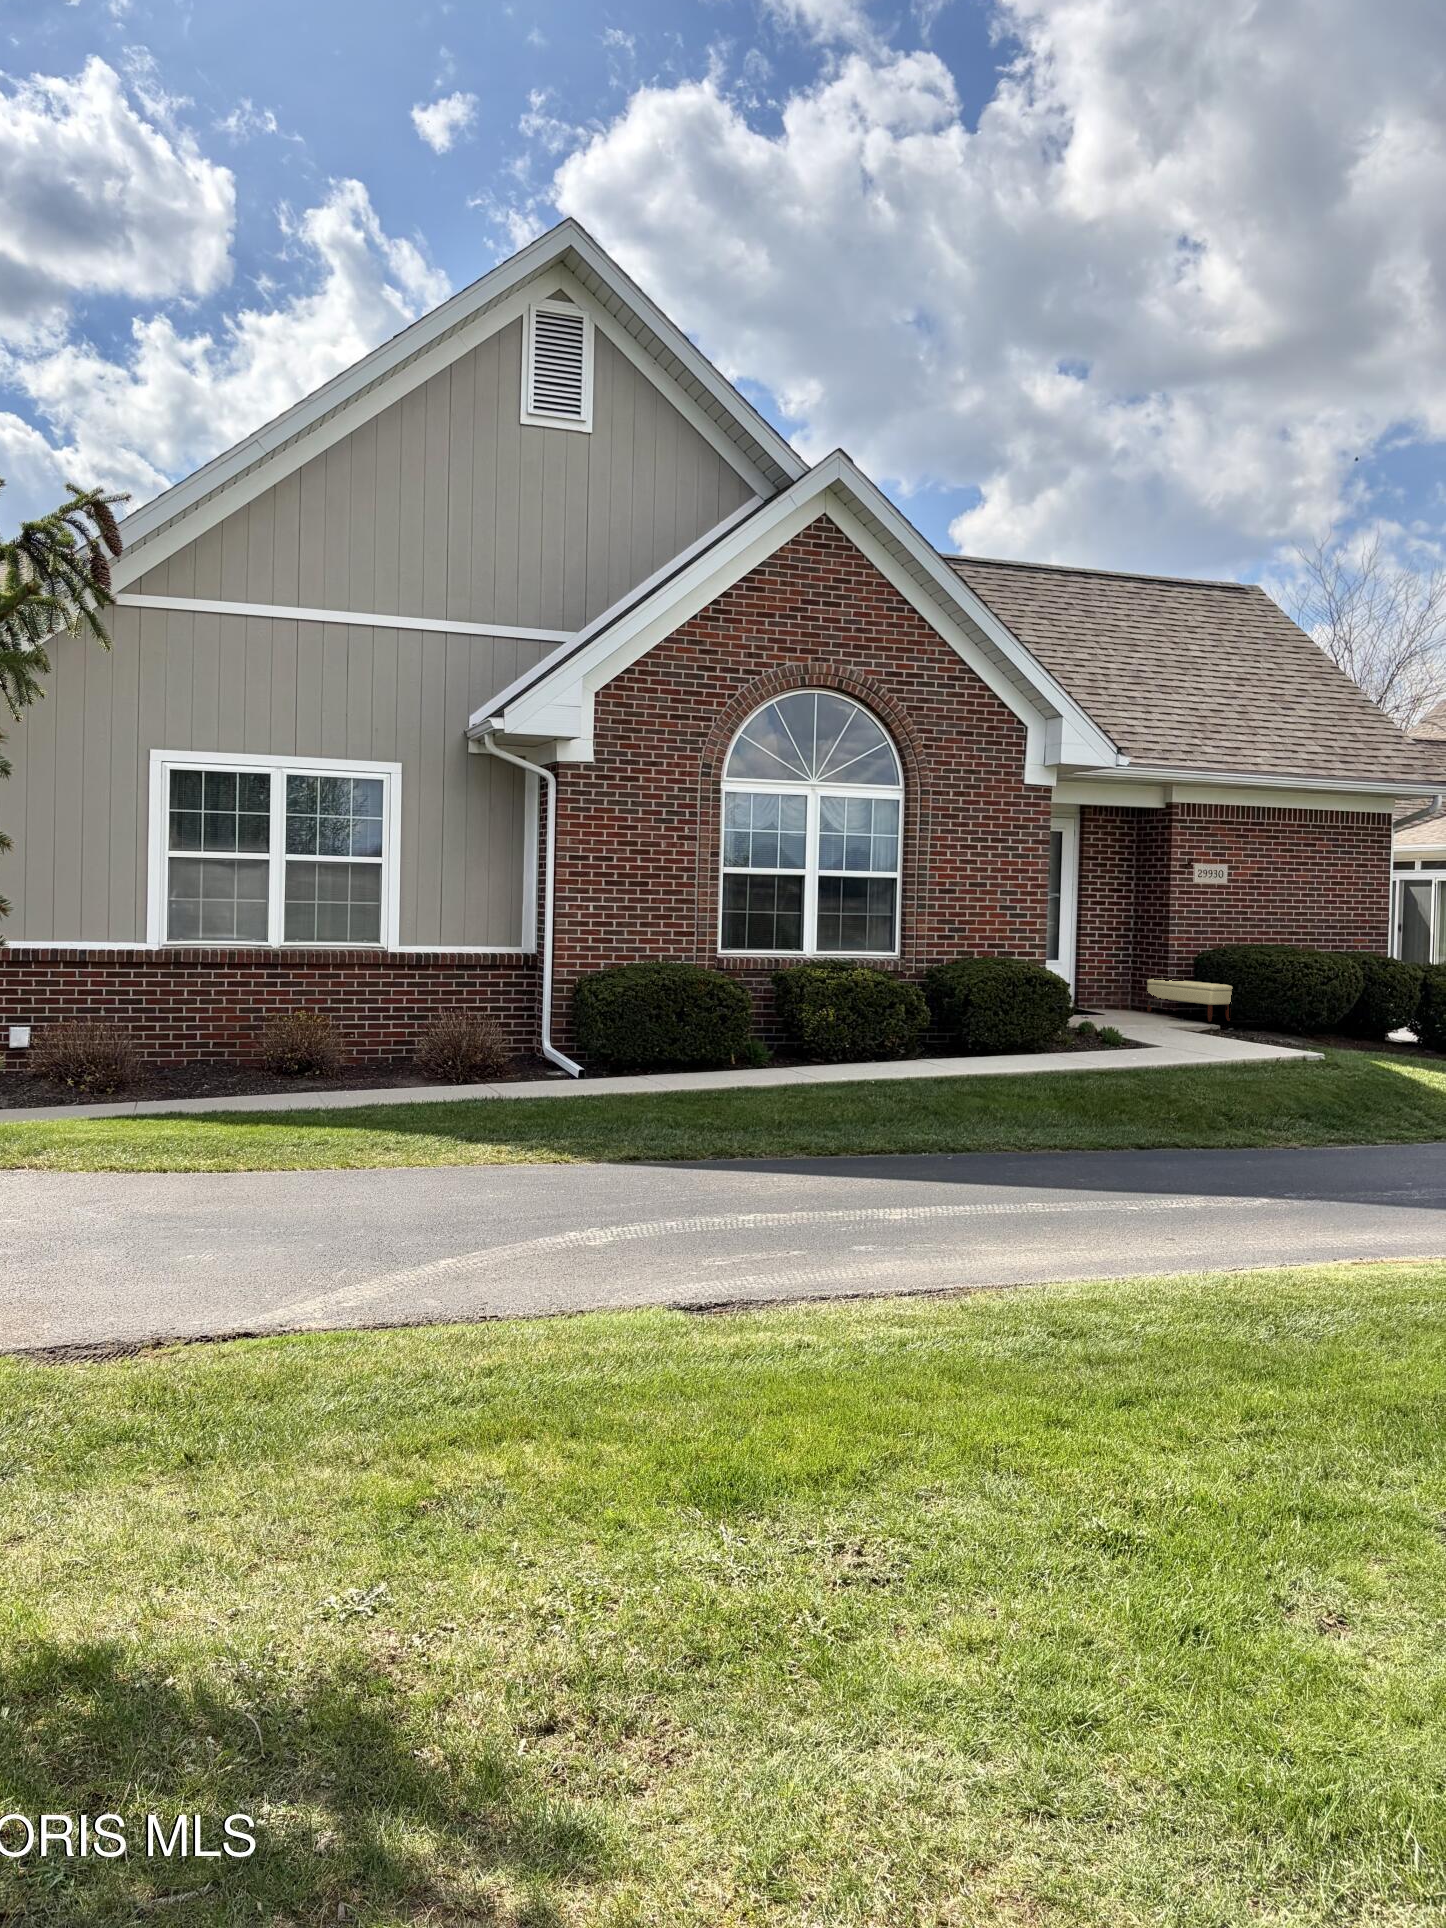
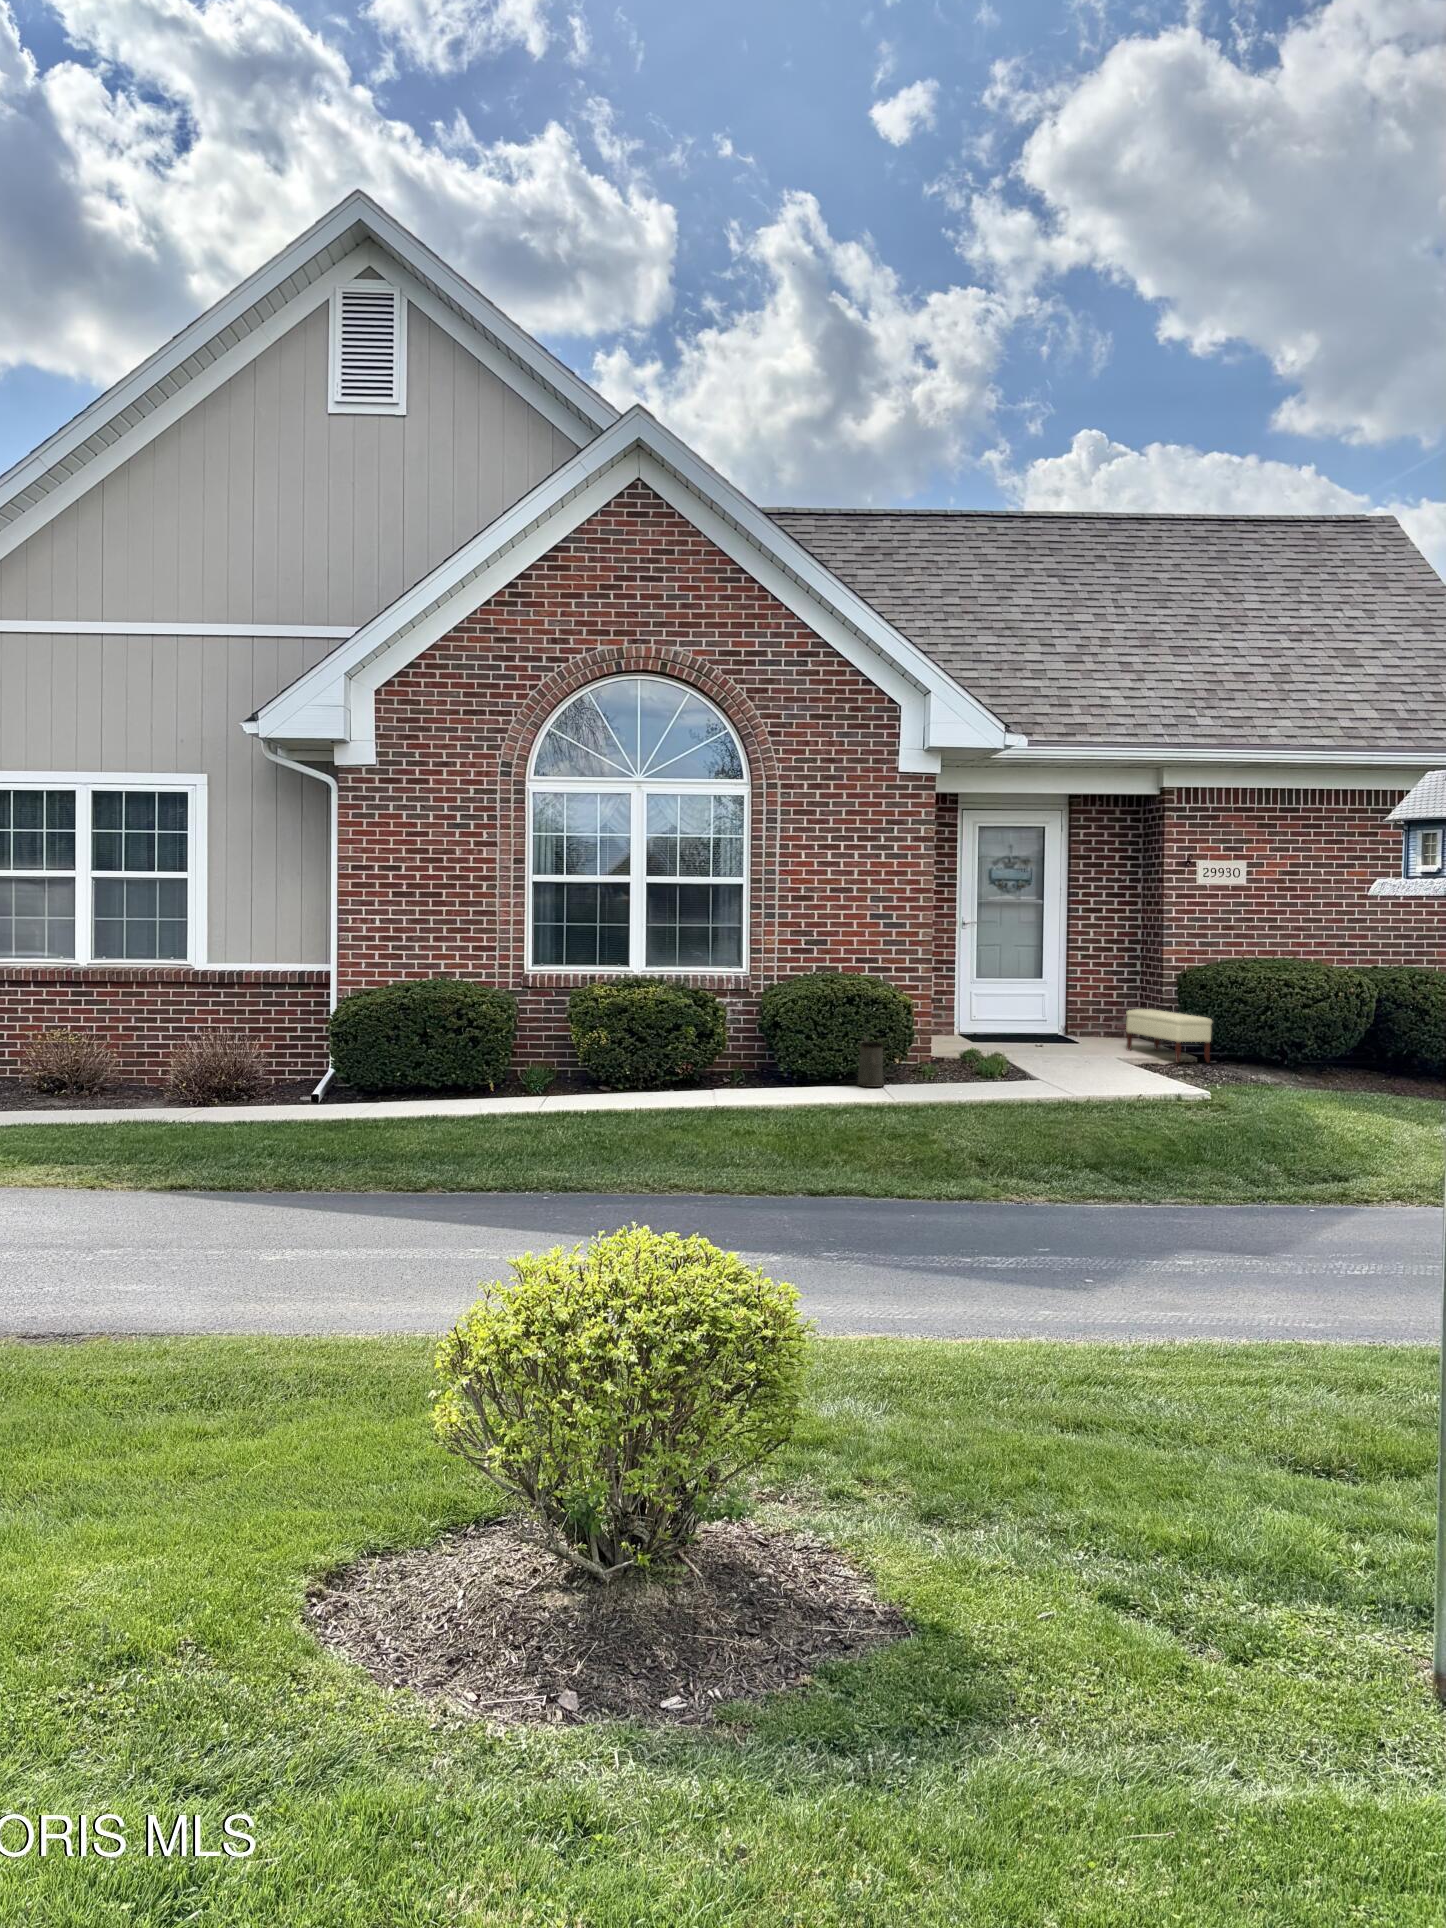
watering can: none [1017,1002,1048,1048] -> present [857,1033,884,1087]

